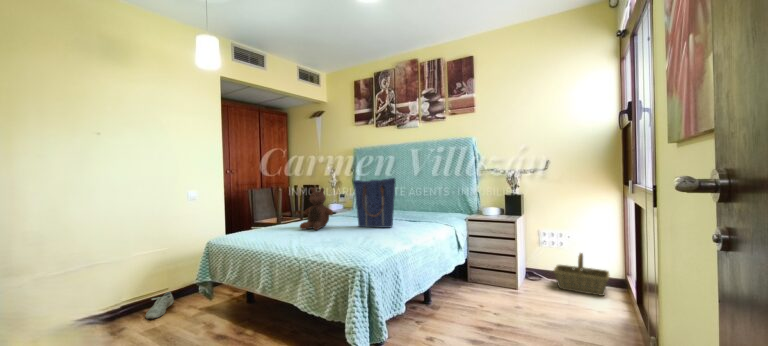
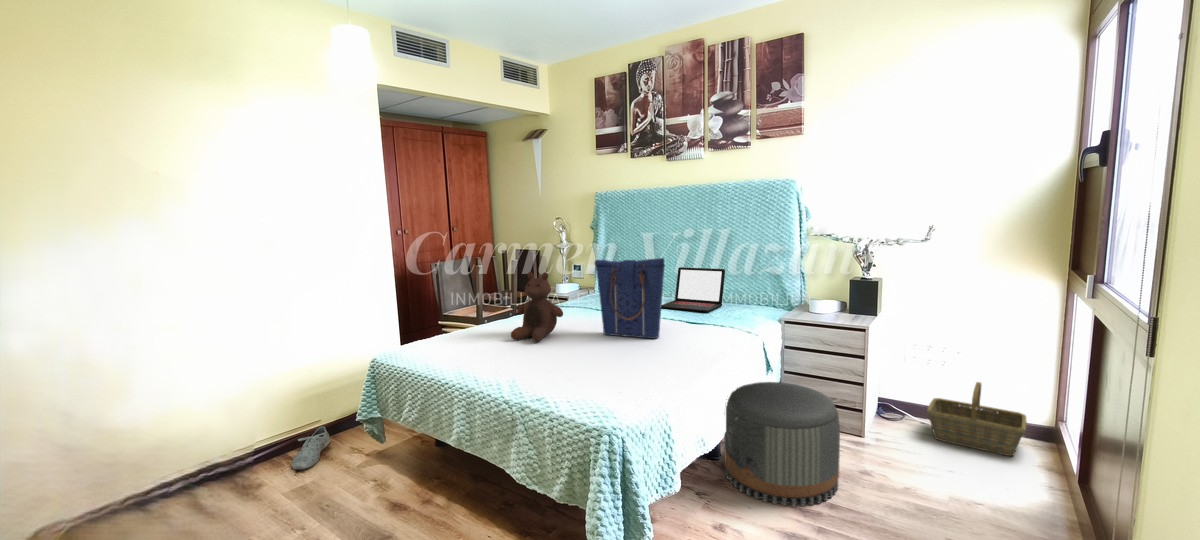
laptop: none [393,191,433,216] -> present [661,267,725,312]
pouf: none [433,253,503,326] -> present [724,382,840,506]

